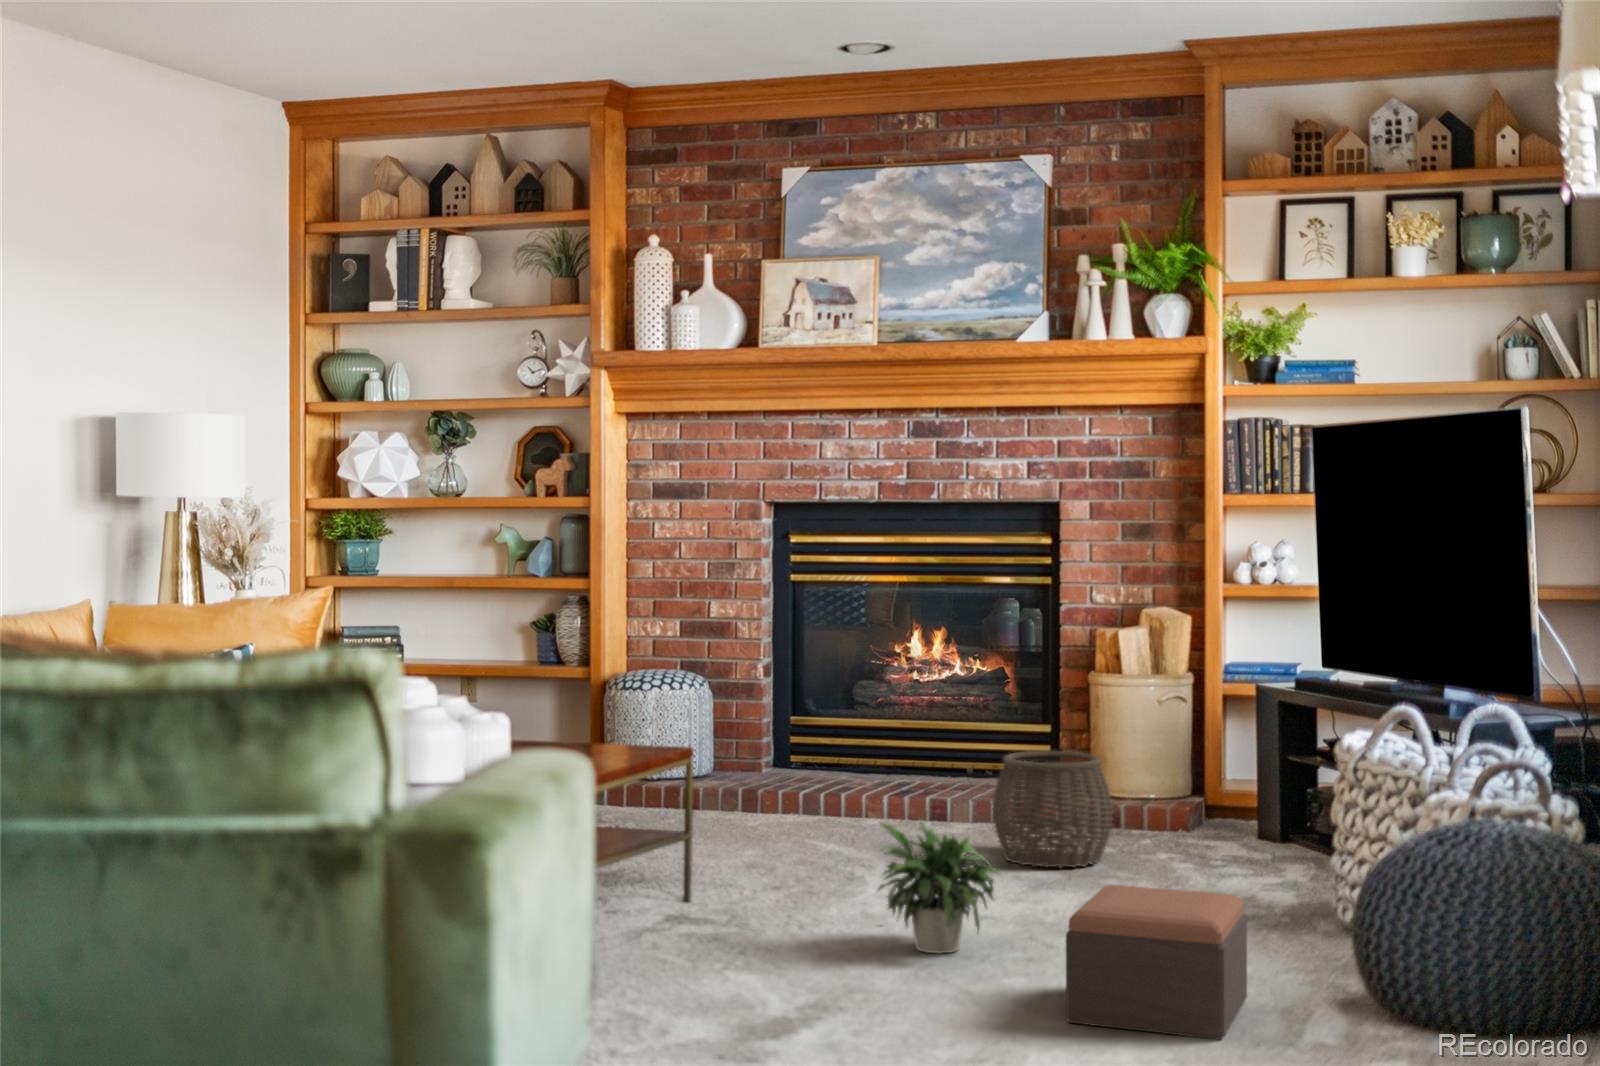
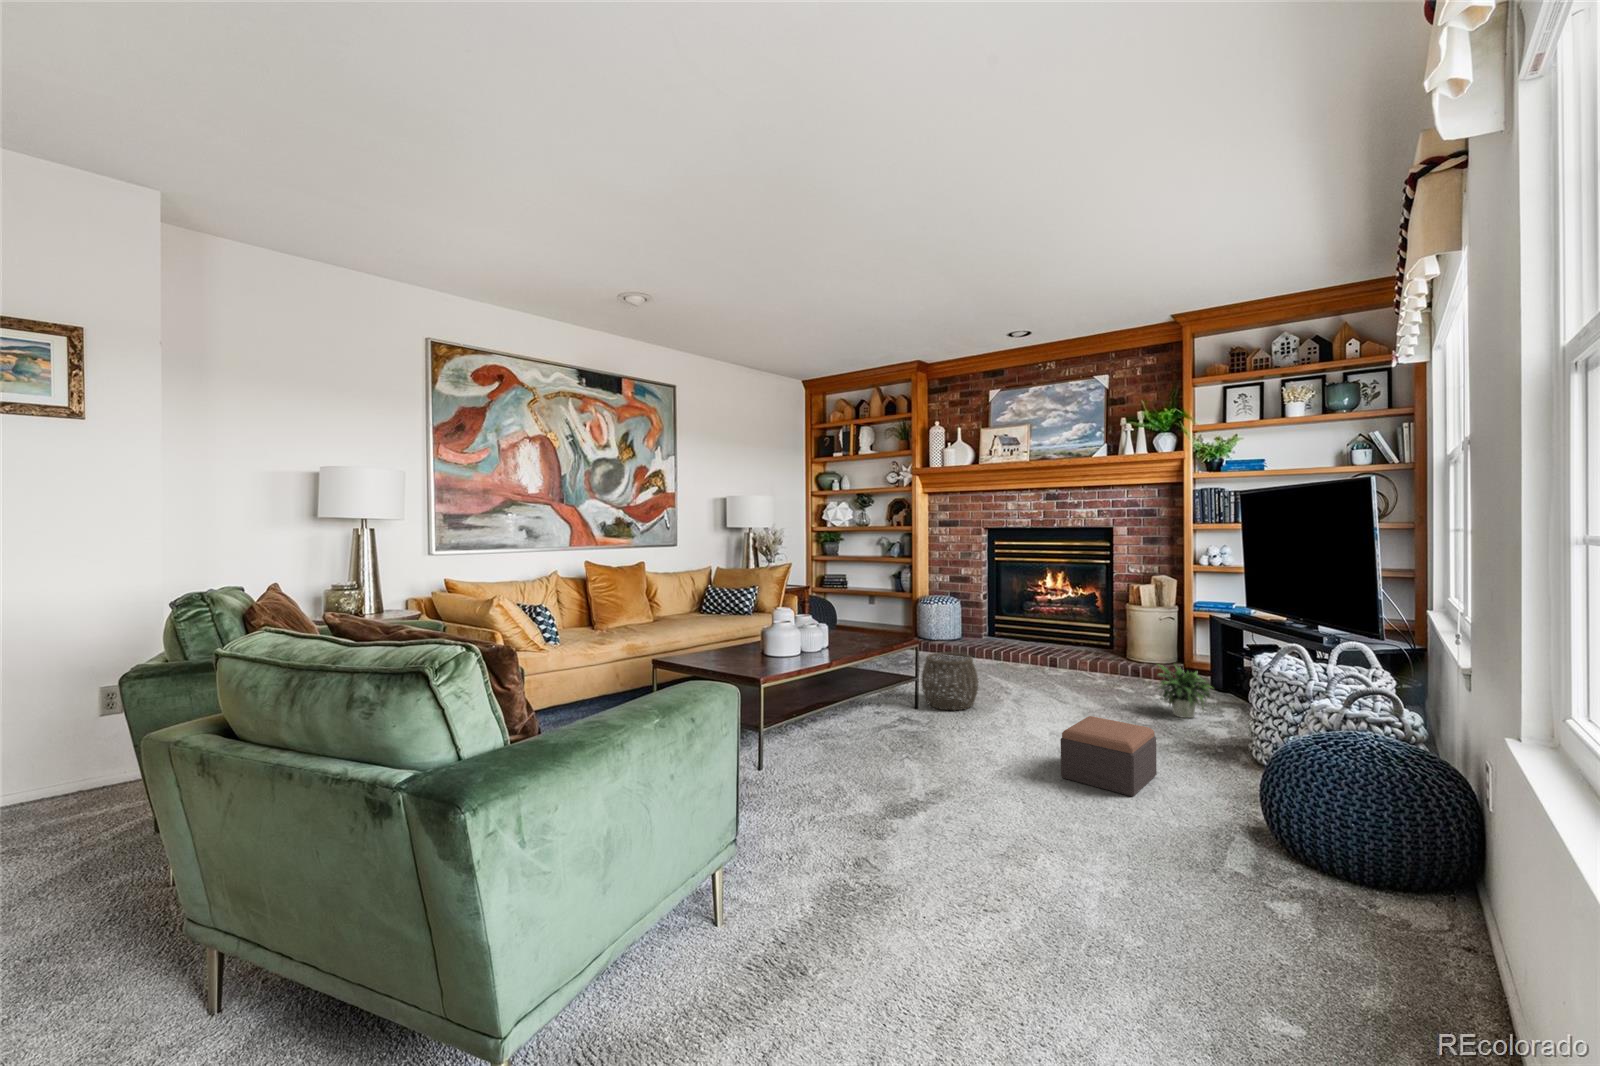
woven basket: present [992,751,1113,868] -> present [921,652,979,710]
potted plant: present [878,823,1000,954] -> present [1157,664,1212,718]

